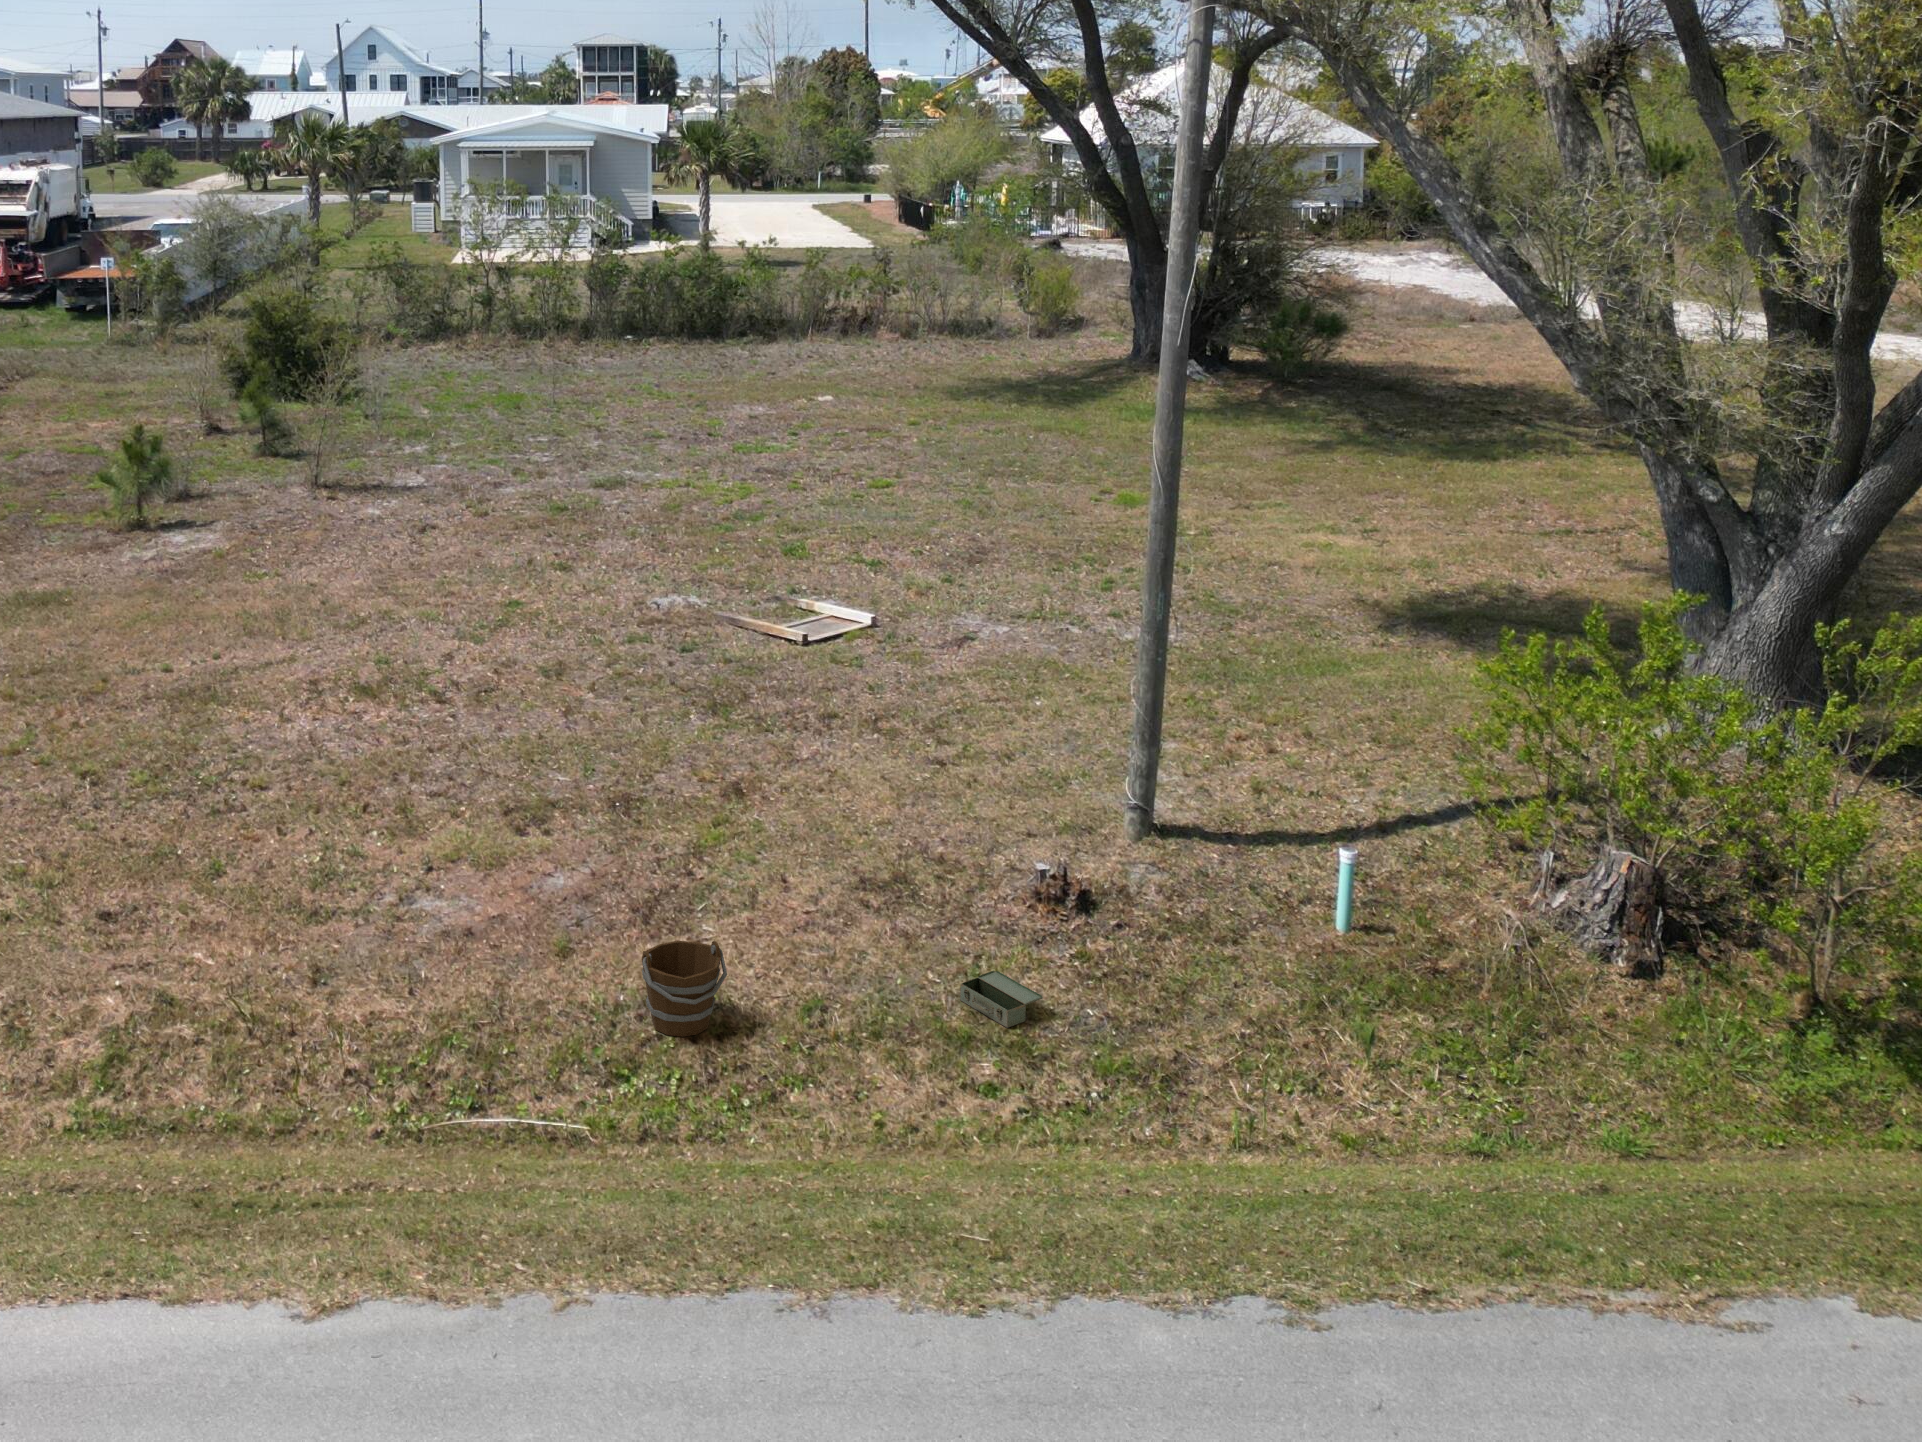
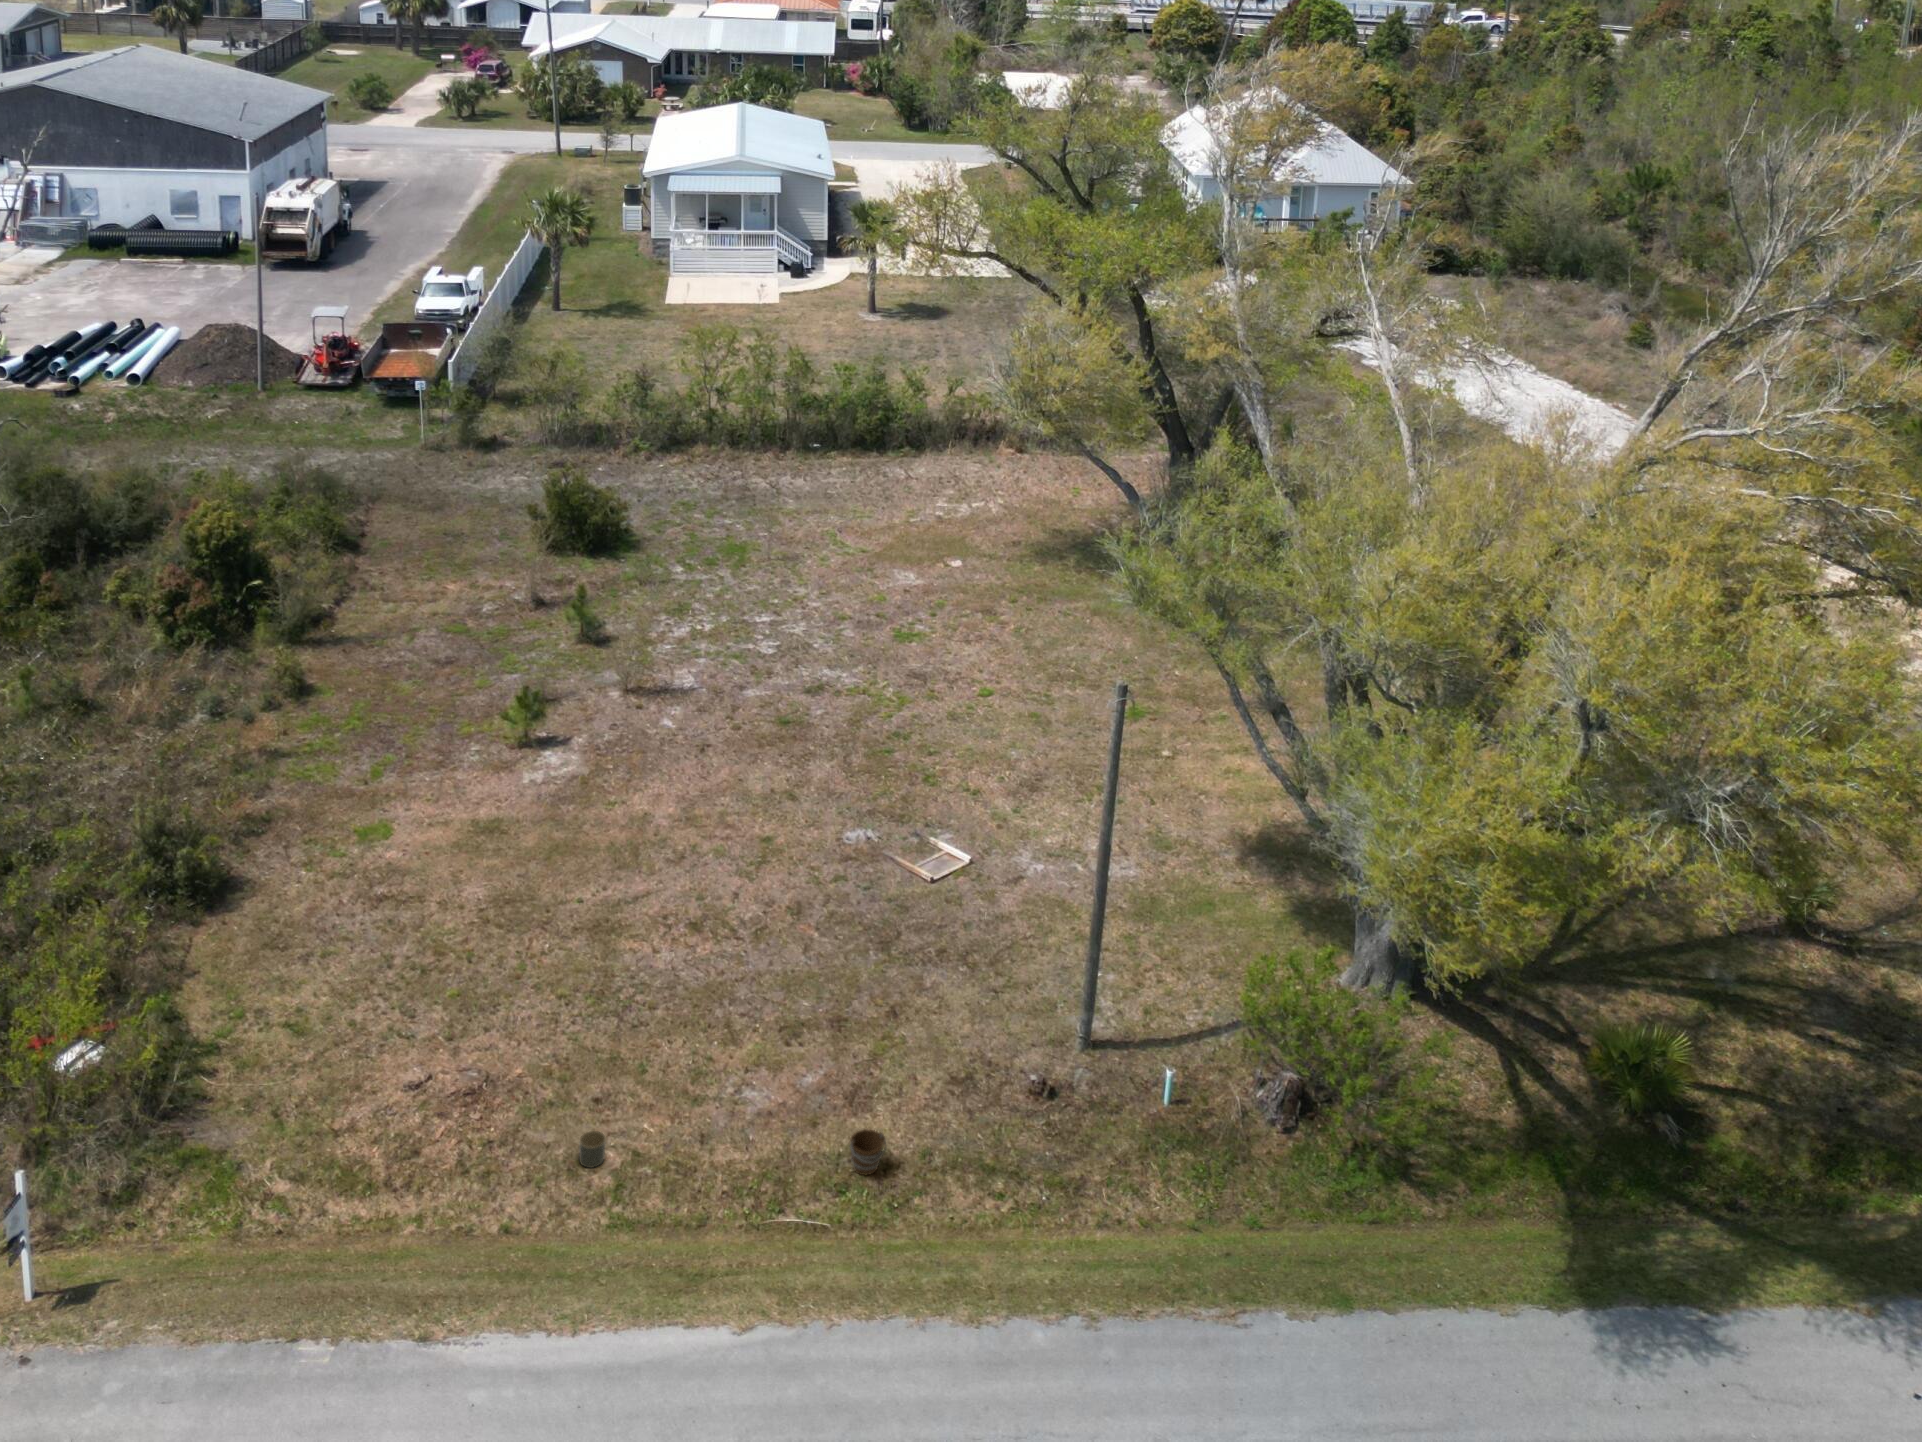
planter: none [35,947,95,1023] -> present [579,1131,606,1168]
toolbox: present [960,971,1043,1028] -> none [988,1138,1023,1170]

